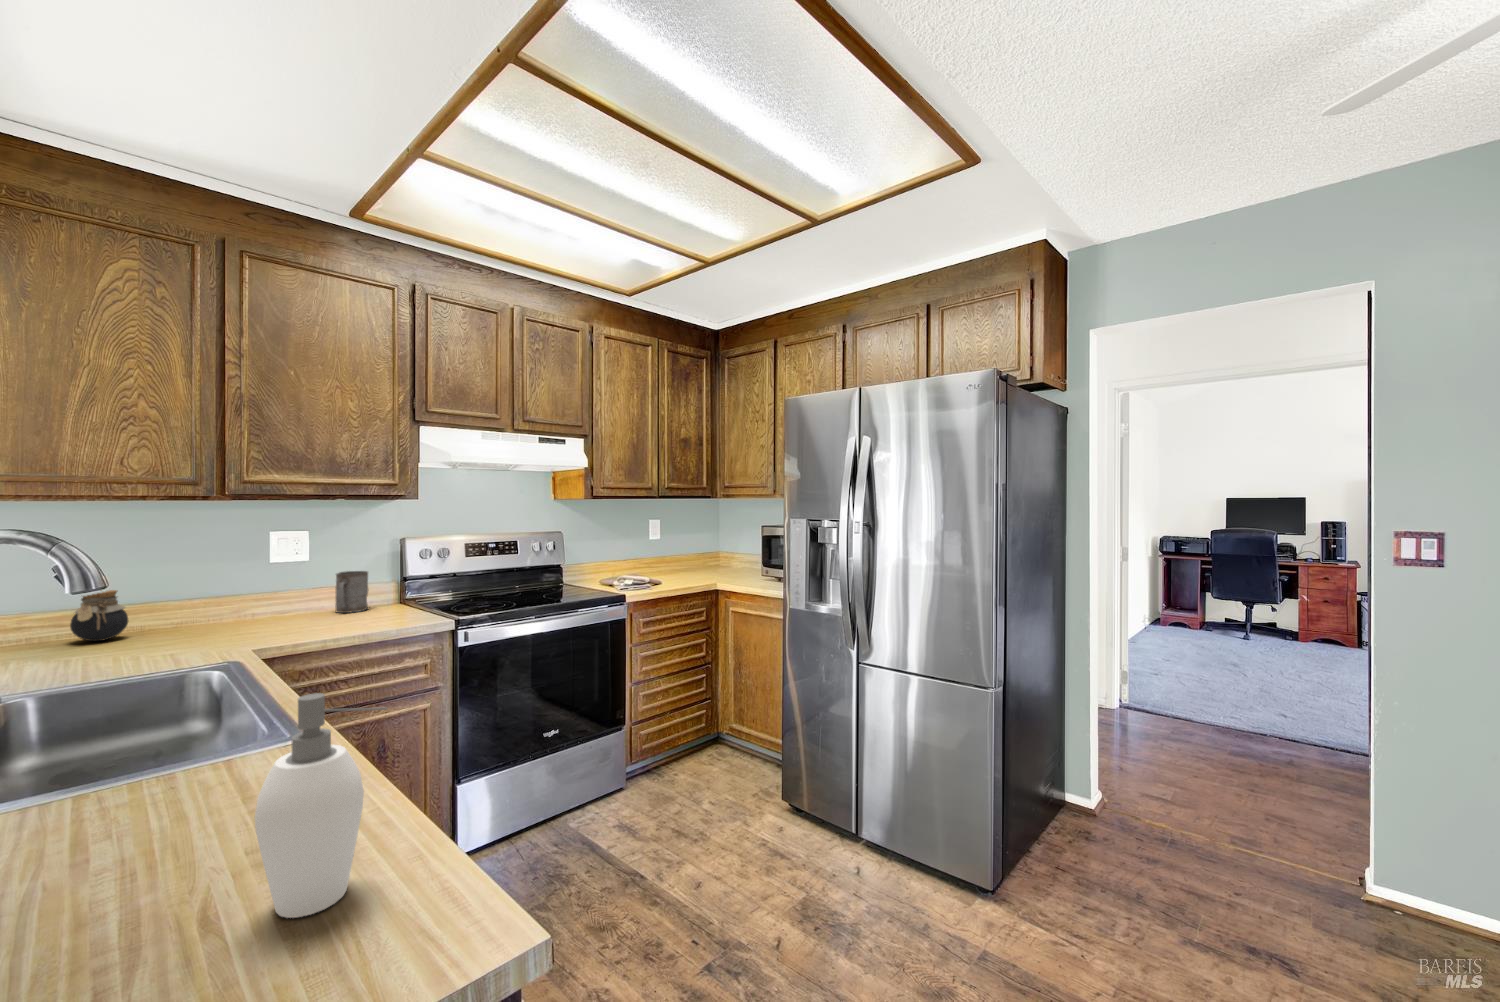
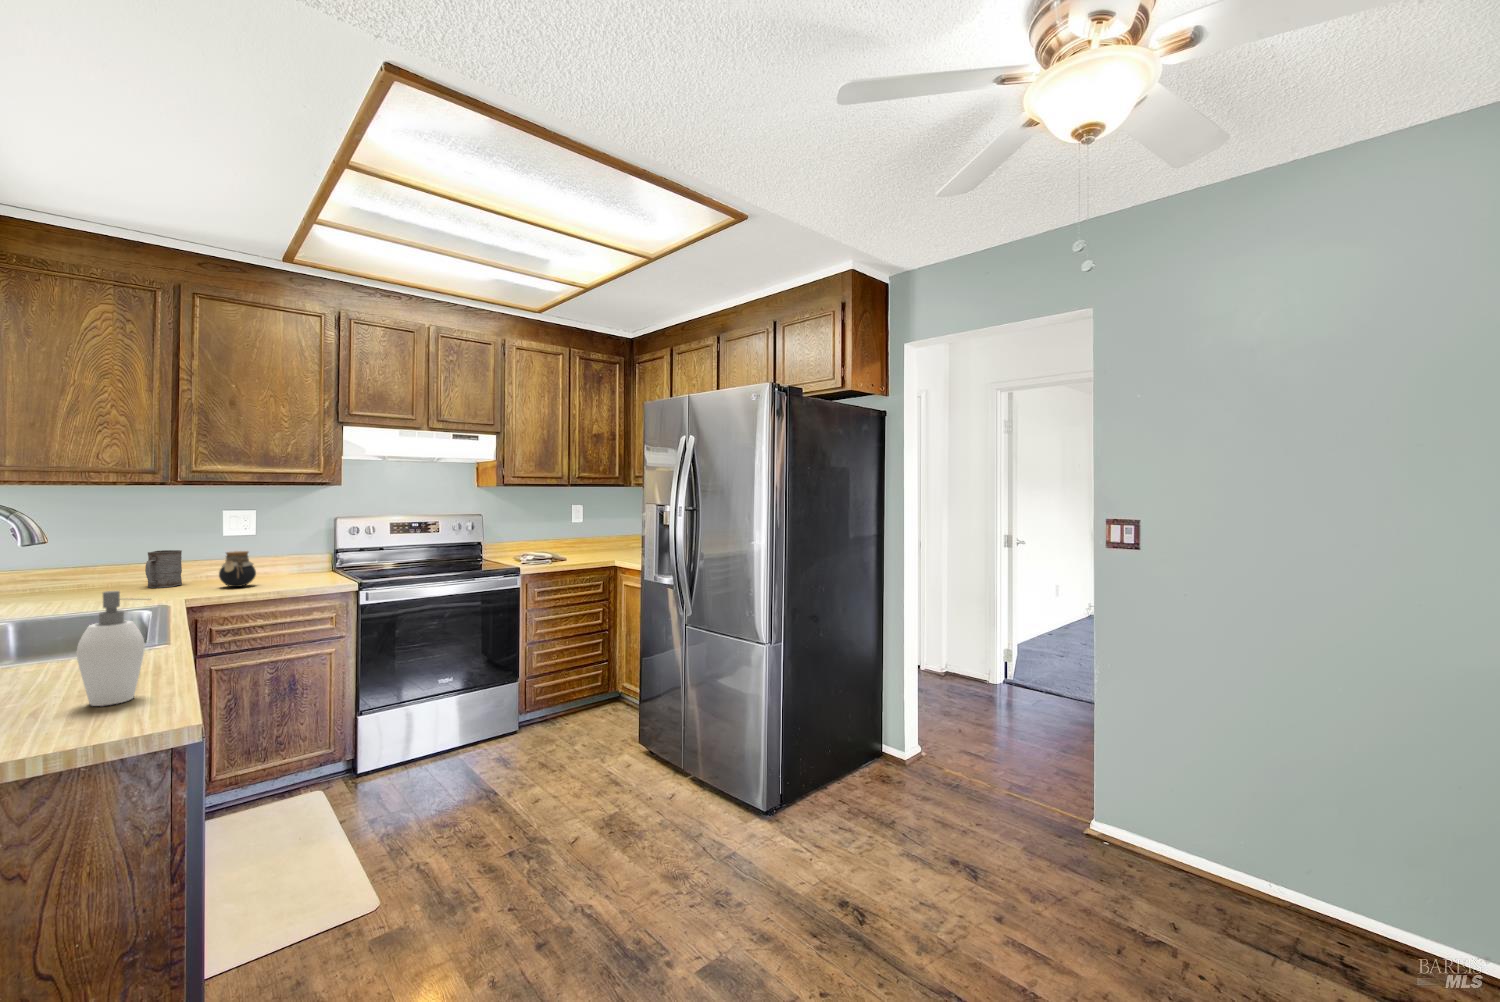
mug: present [336,571,369,613] -> present [145,550,182,588]
jar: present [70,590,128,641] -> present [219,551,256,587]

